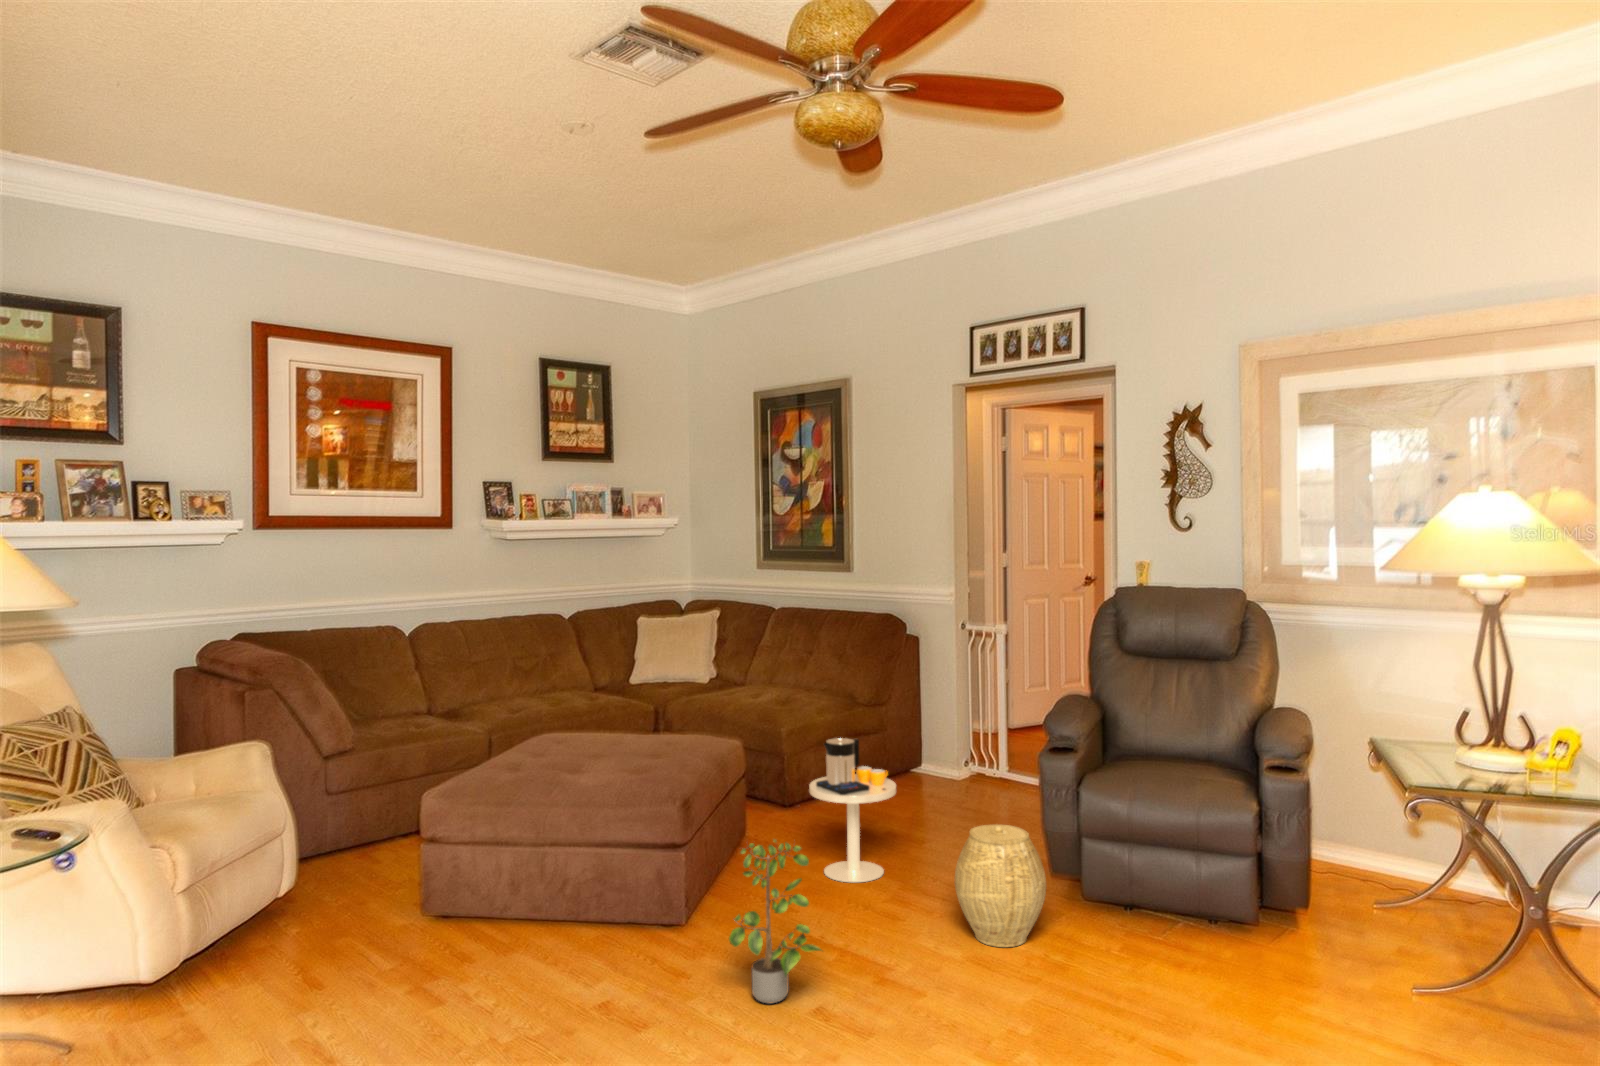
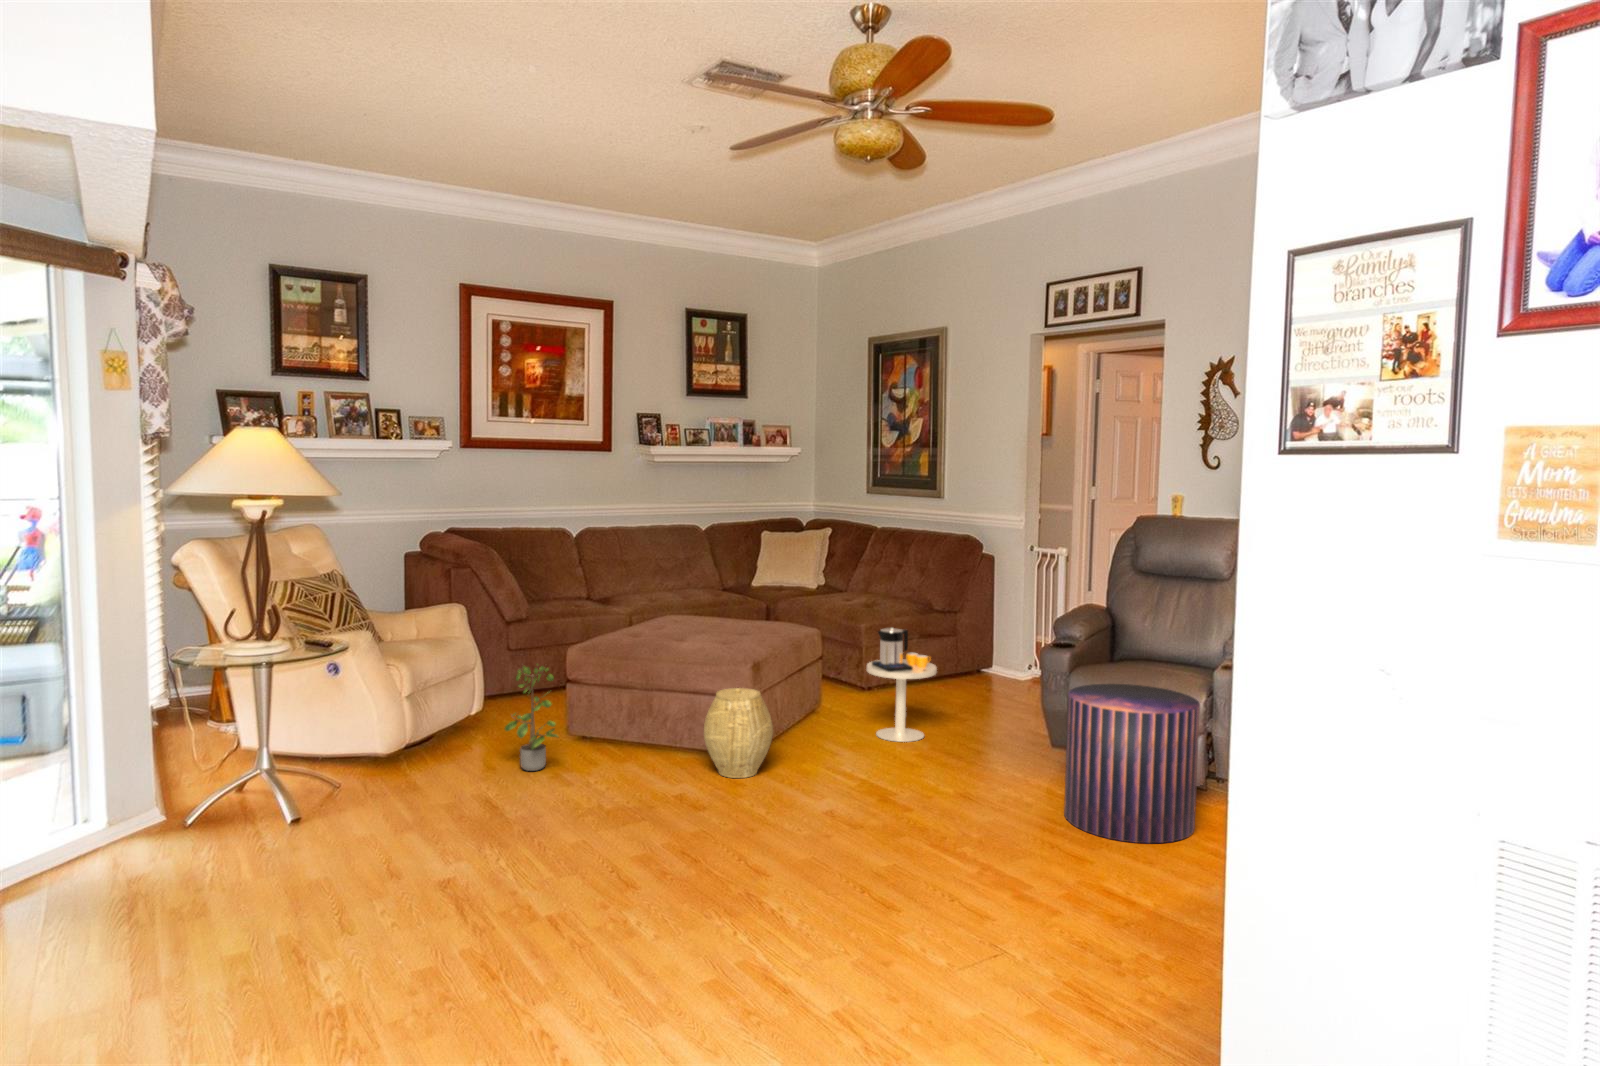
pouf: none [1106,801,1277,1019] -> present [1064,684,1200,843]
woven basket: present [955,824,1046,947] -> present [704,688,773,778]
potted plant: present [729,840,822,1004] -> present [505,666,558,771]

